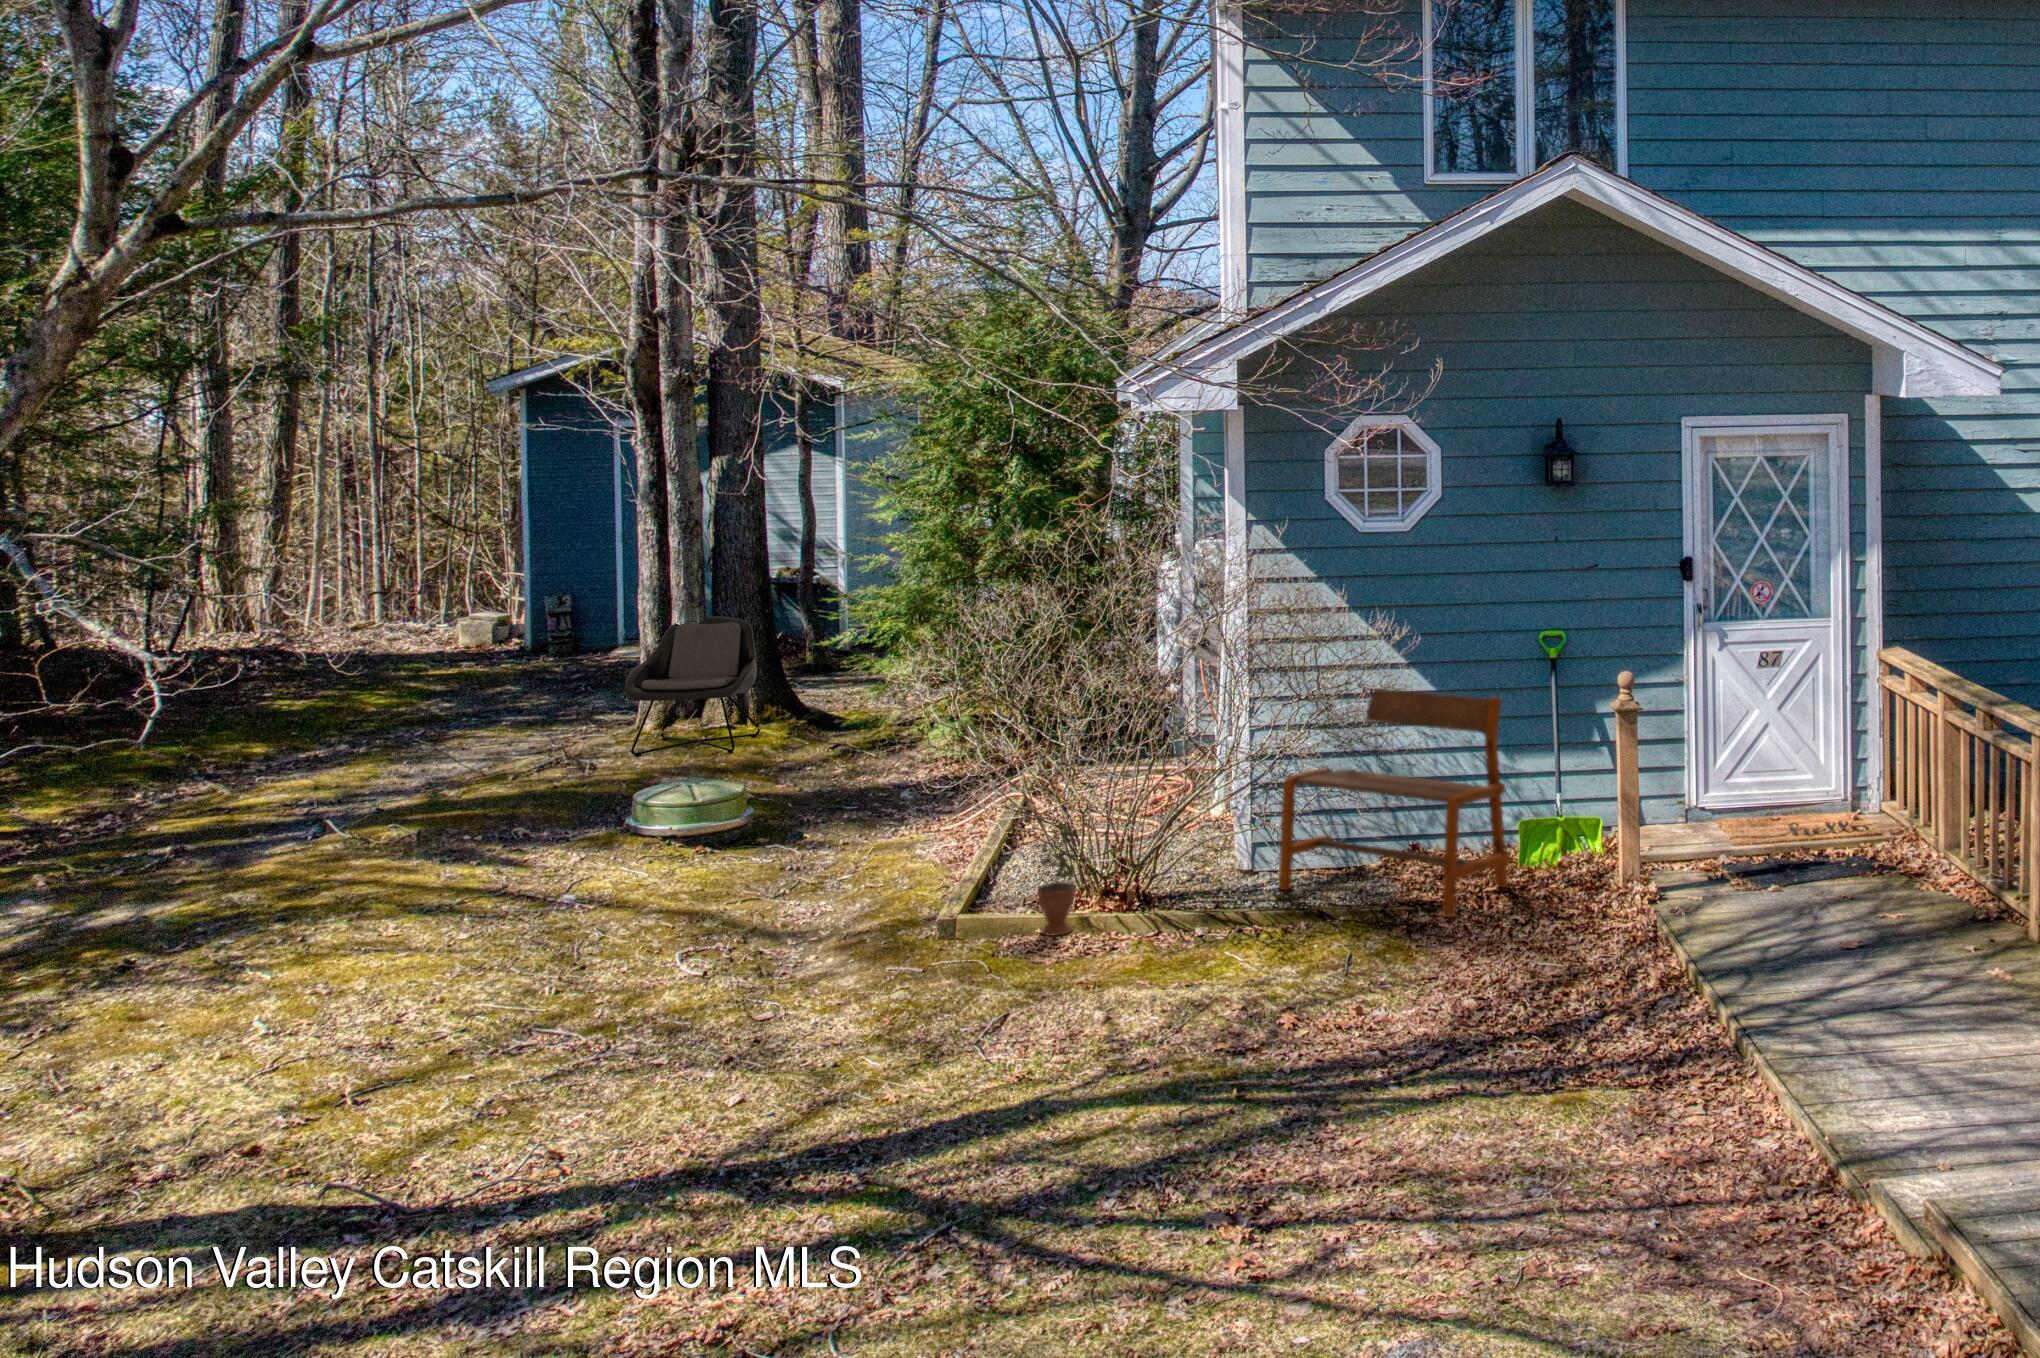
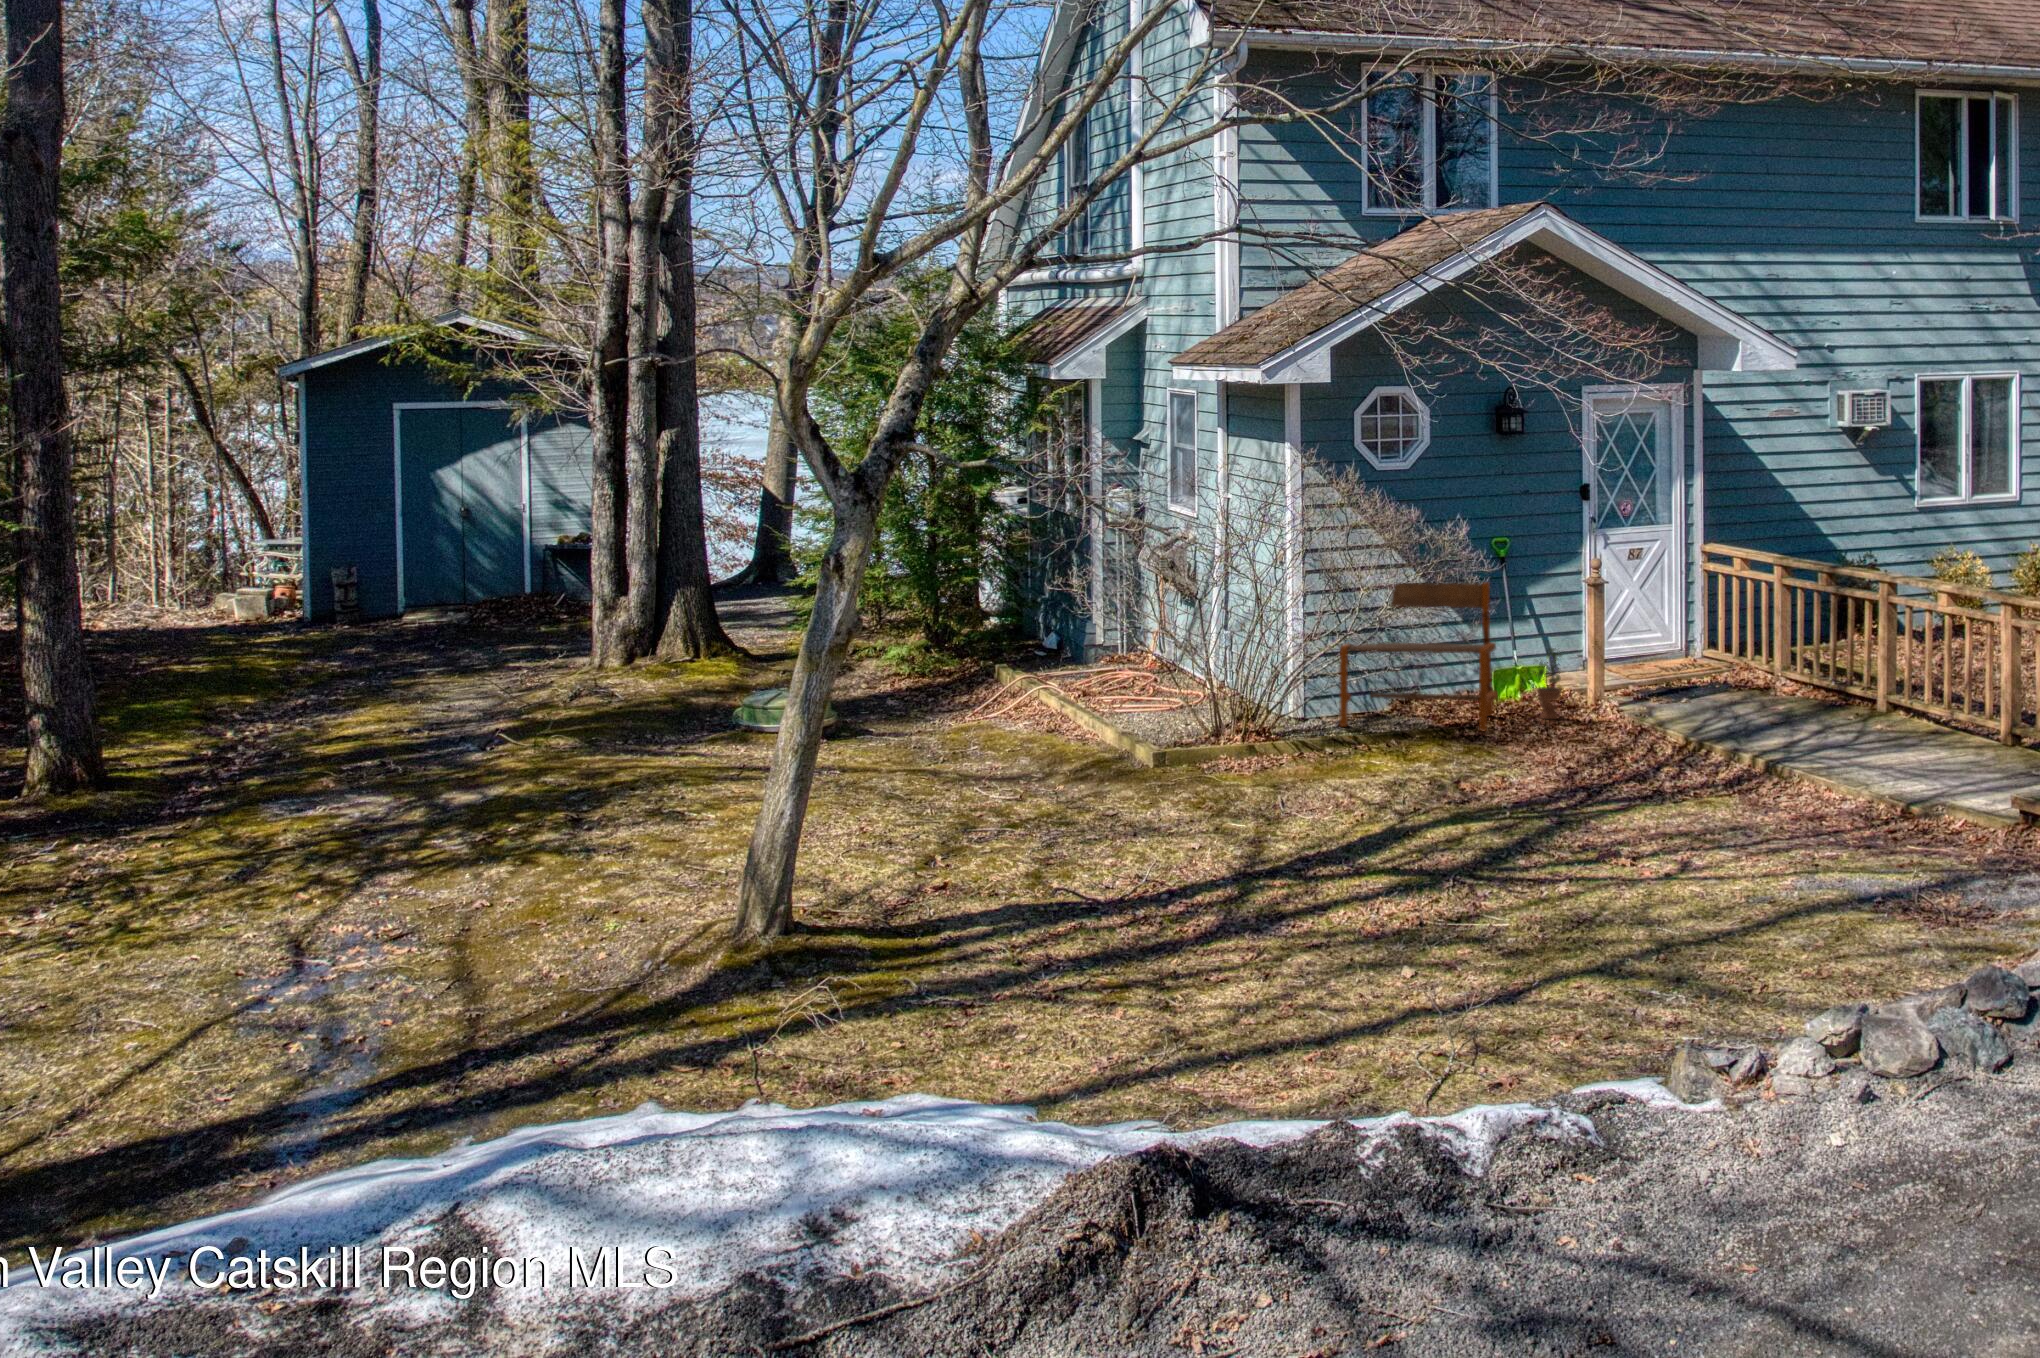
lounge chair: present [624,617,760,757] -> none [618,568,724,688]
potted plant: present [1034,824,1078,936] -> present [1535,648,1562,719]

